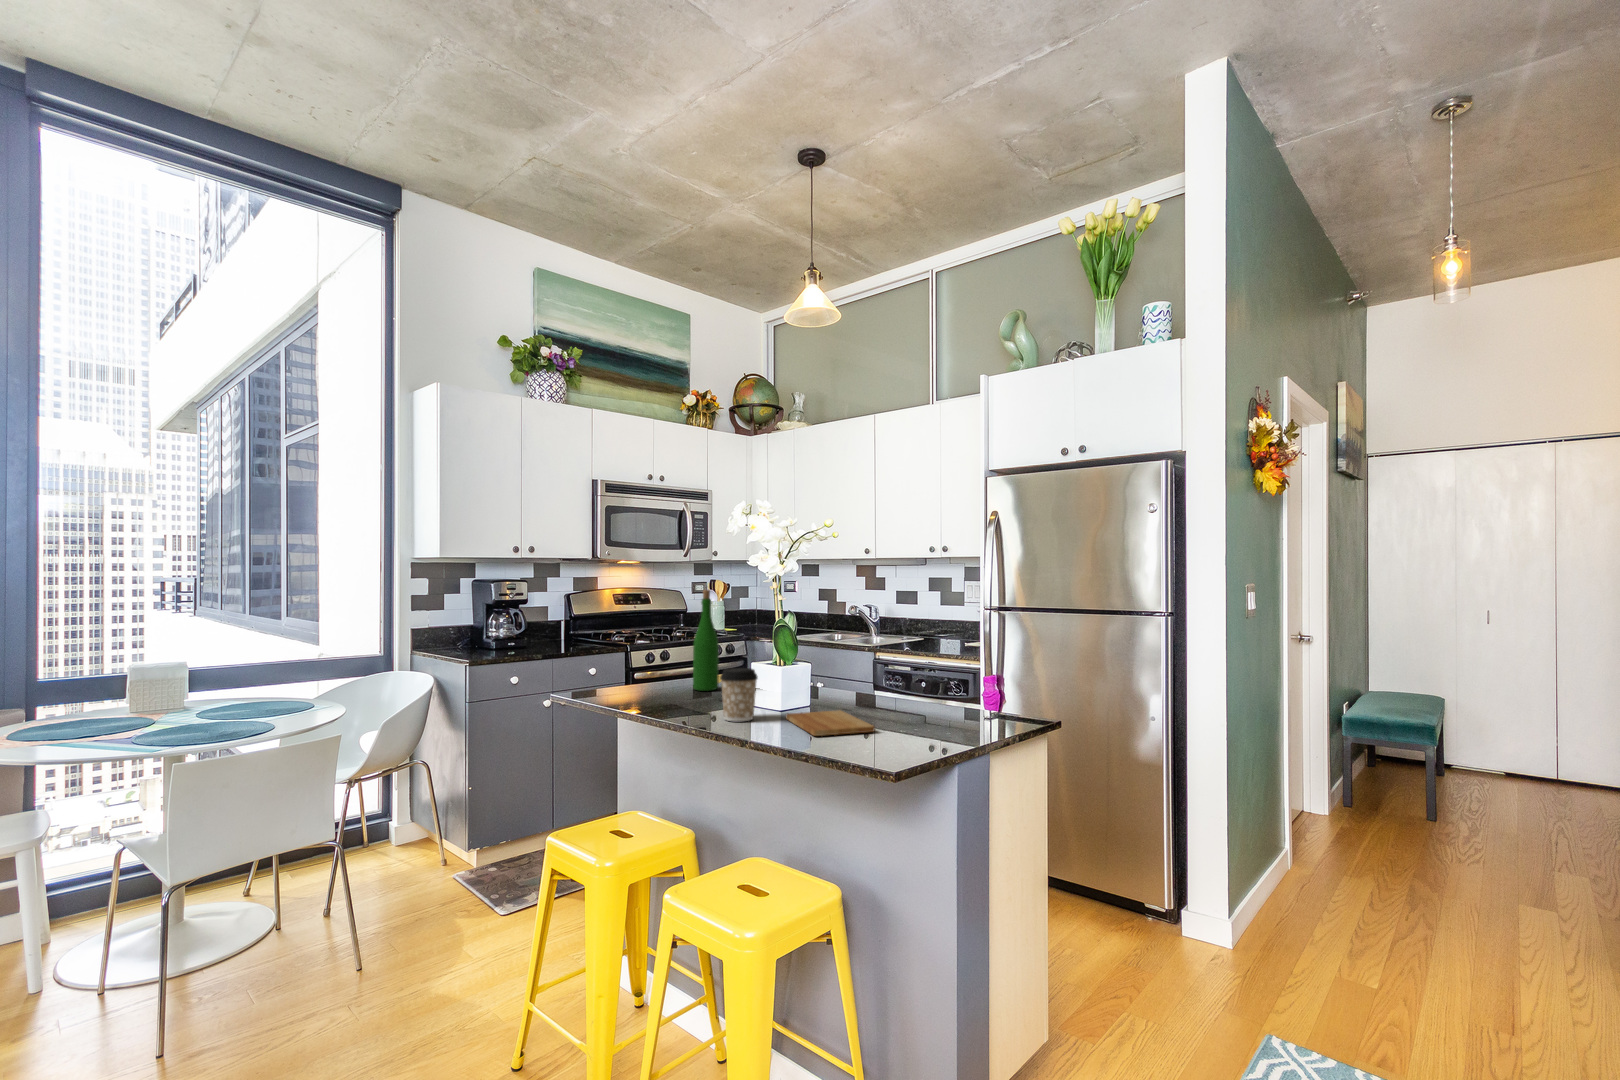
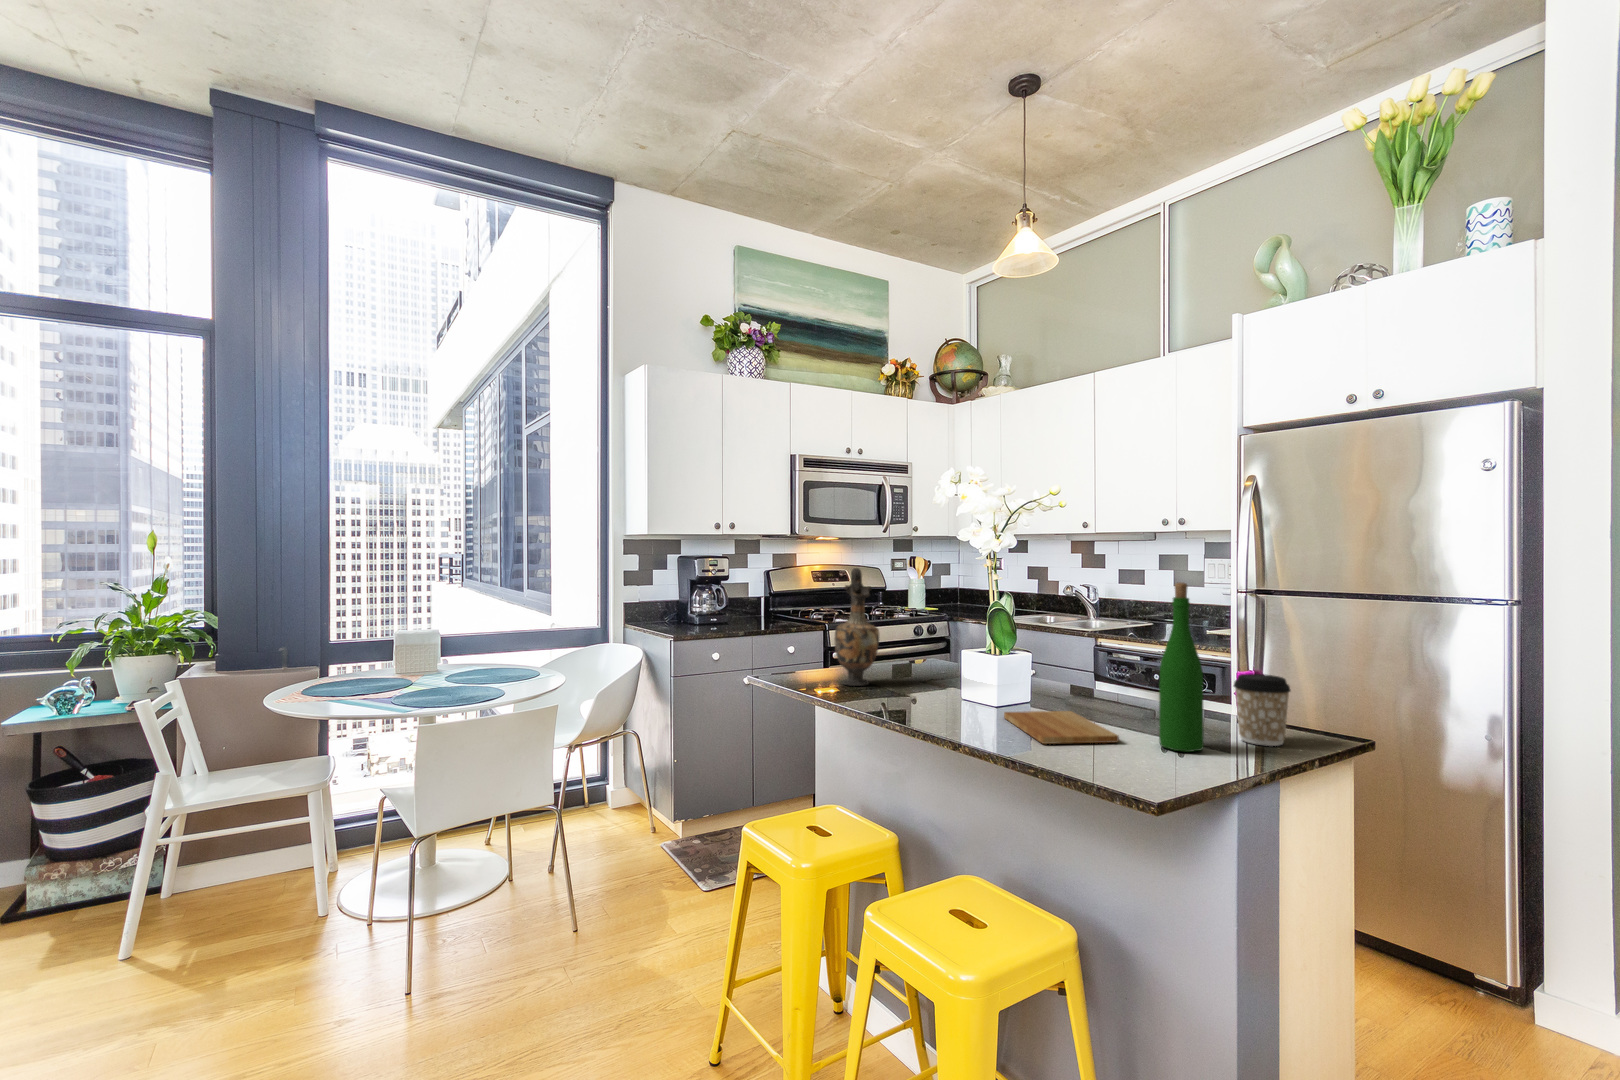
wine bottle: present [693,590,719,691] -> present [1159,582,1204,752]
vase: none [637,591,679,699] -> present [834,568,879,686]
coffee cup: present [720,668,758,721] -> present [1234,674,1291,746]

